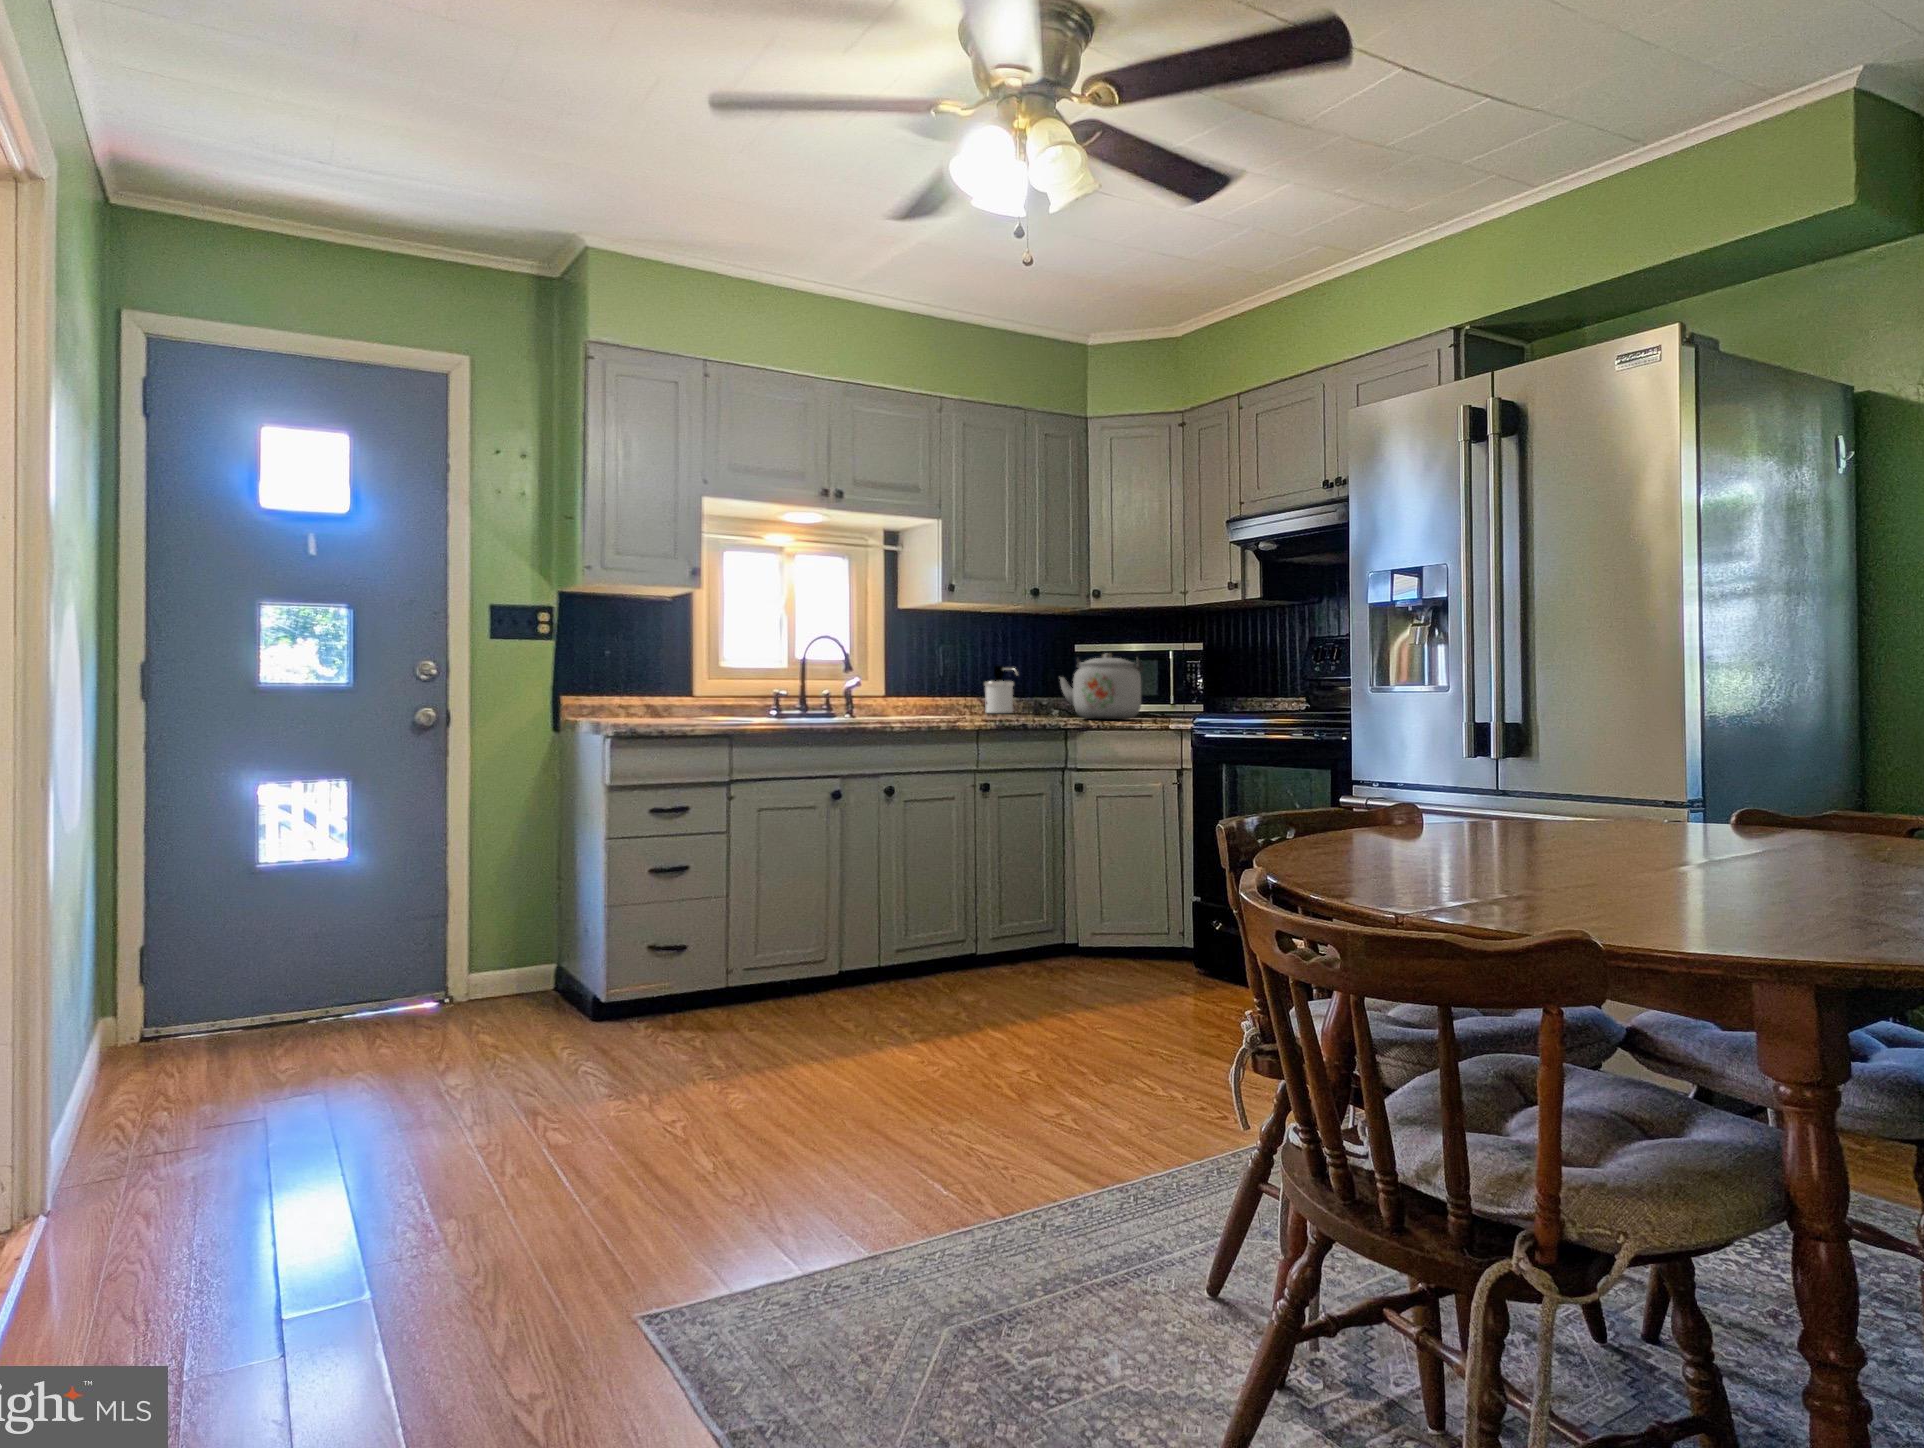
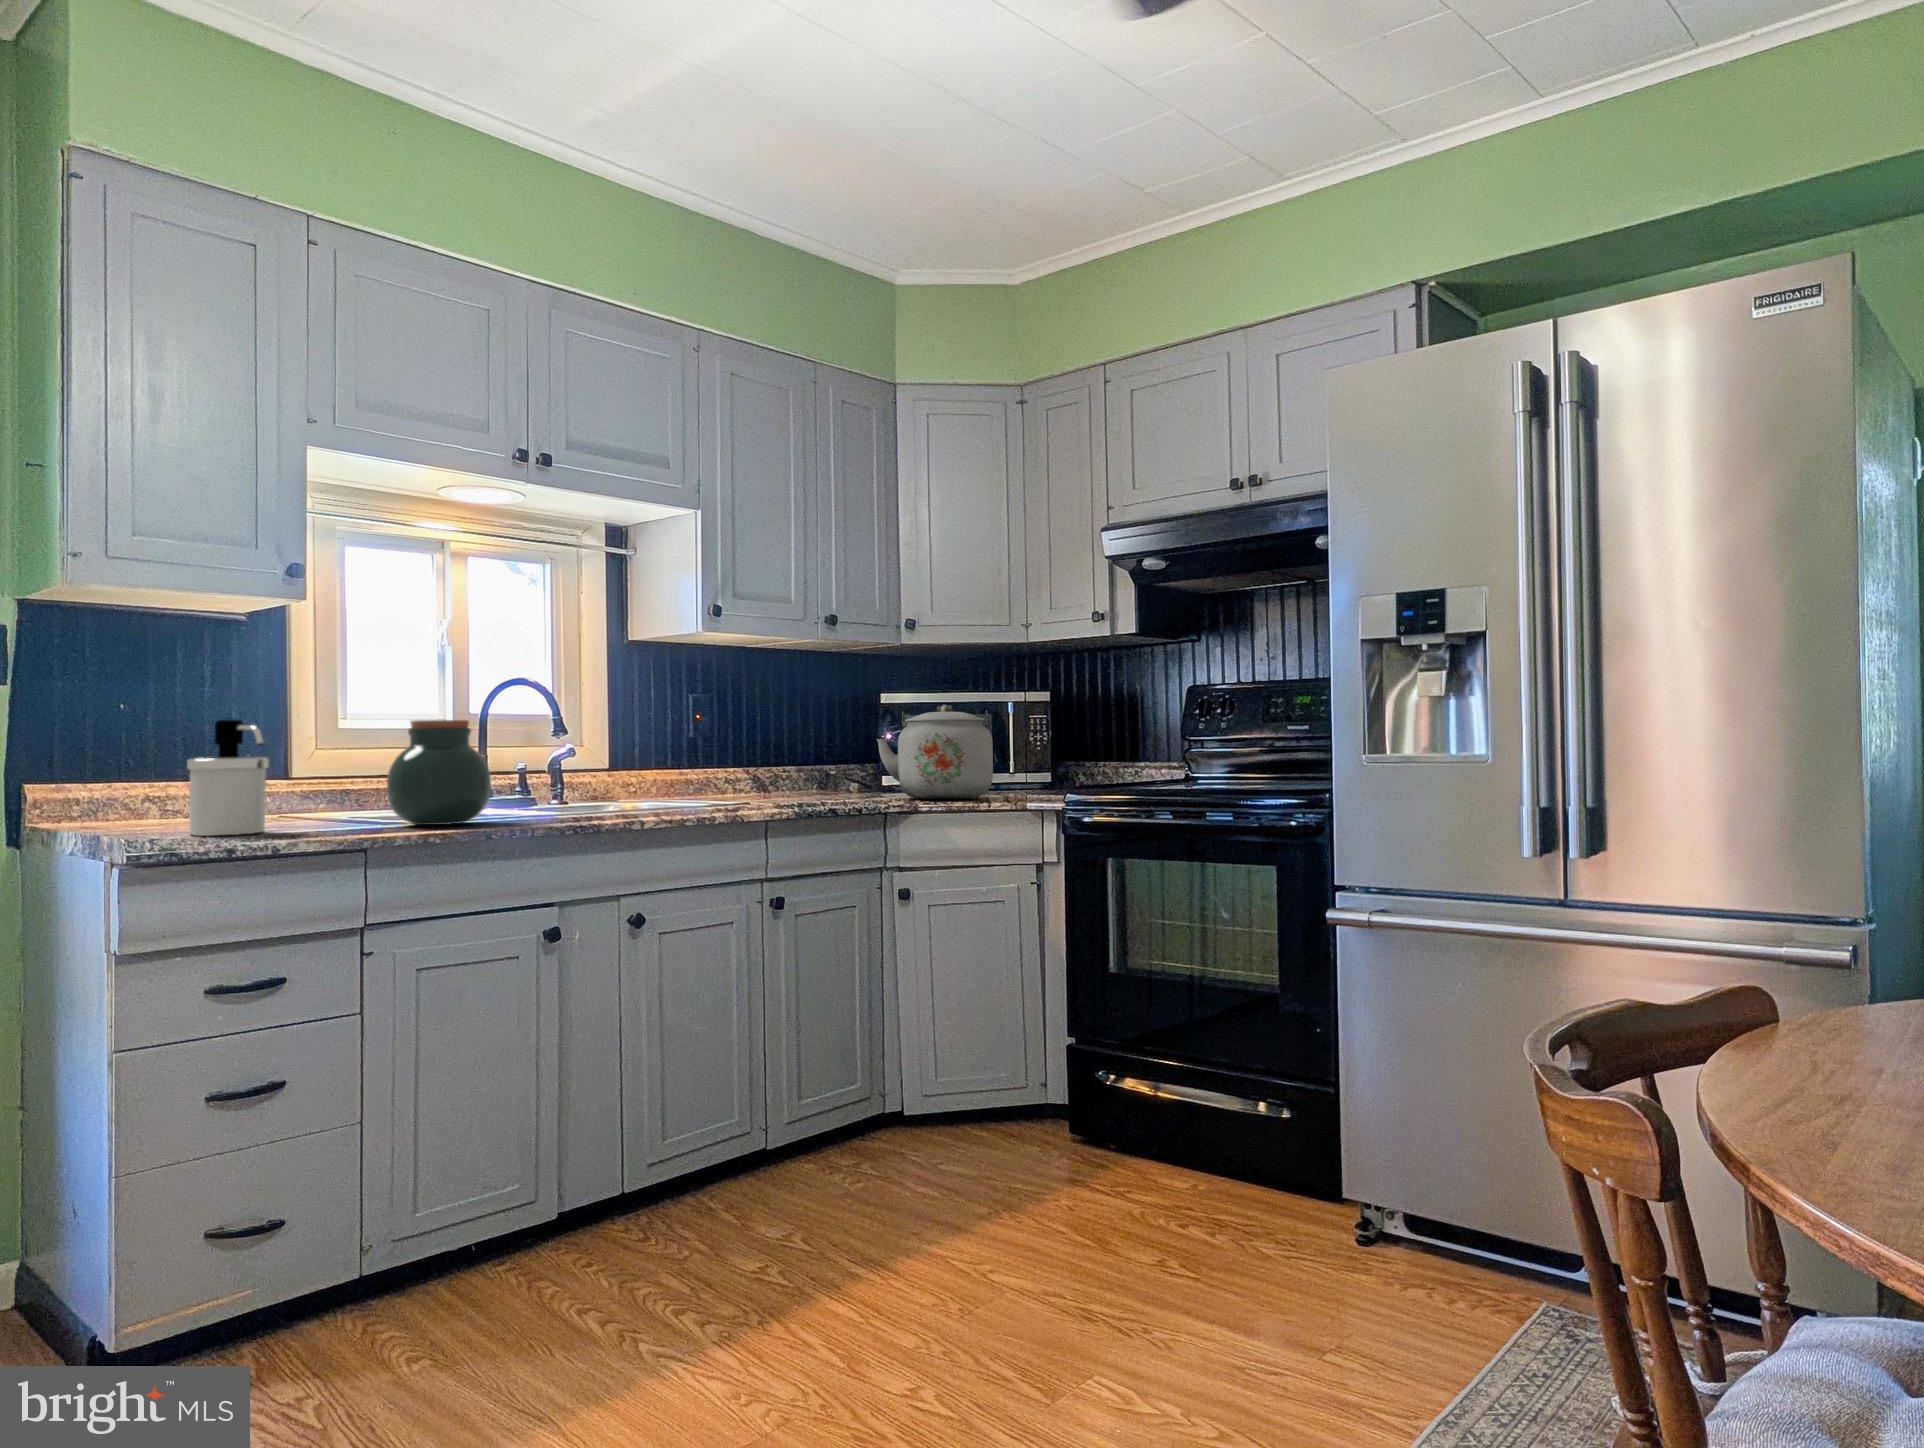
jar: none [743,661,799,722] -> present [387,720,491,825]
soap dispenser: present [984,665,1019,713] -> present [187,720,269,836]

